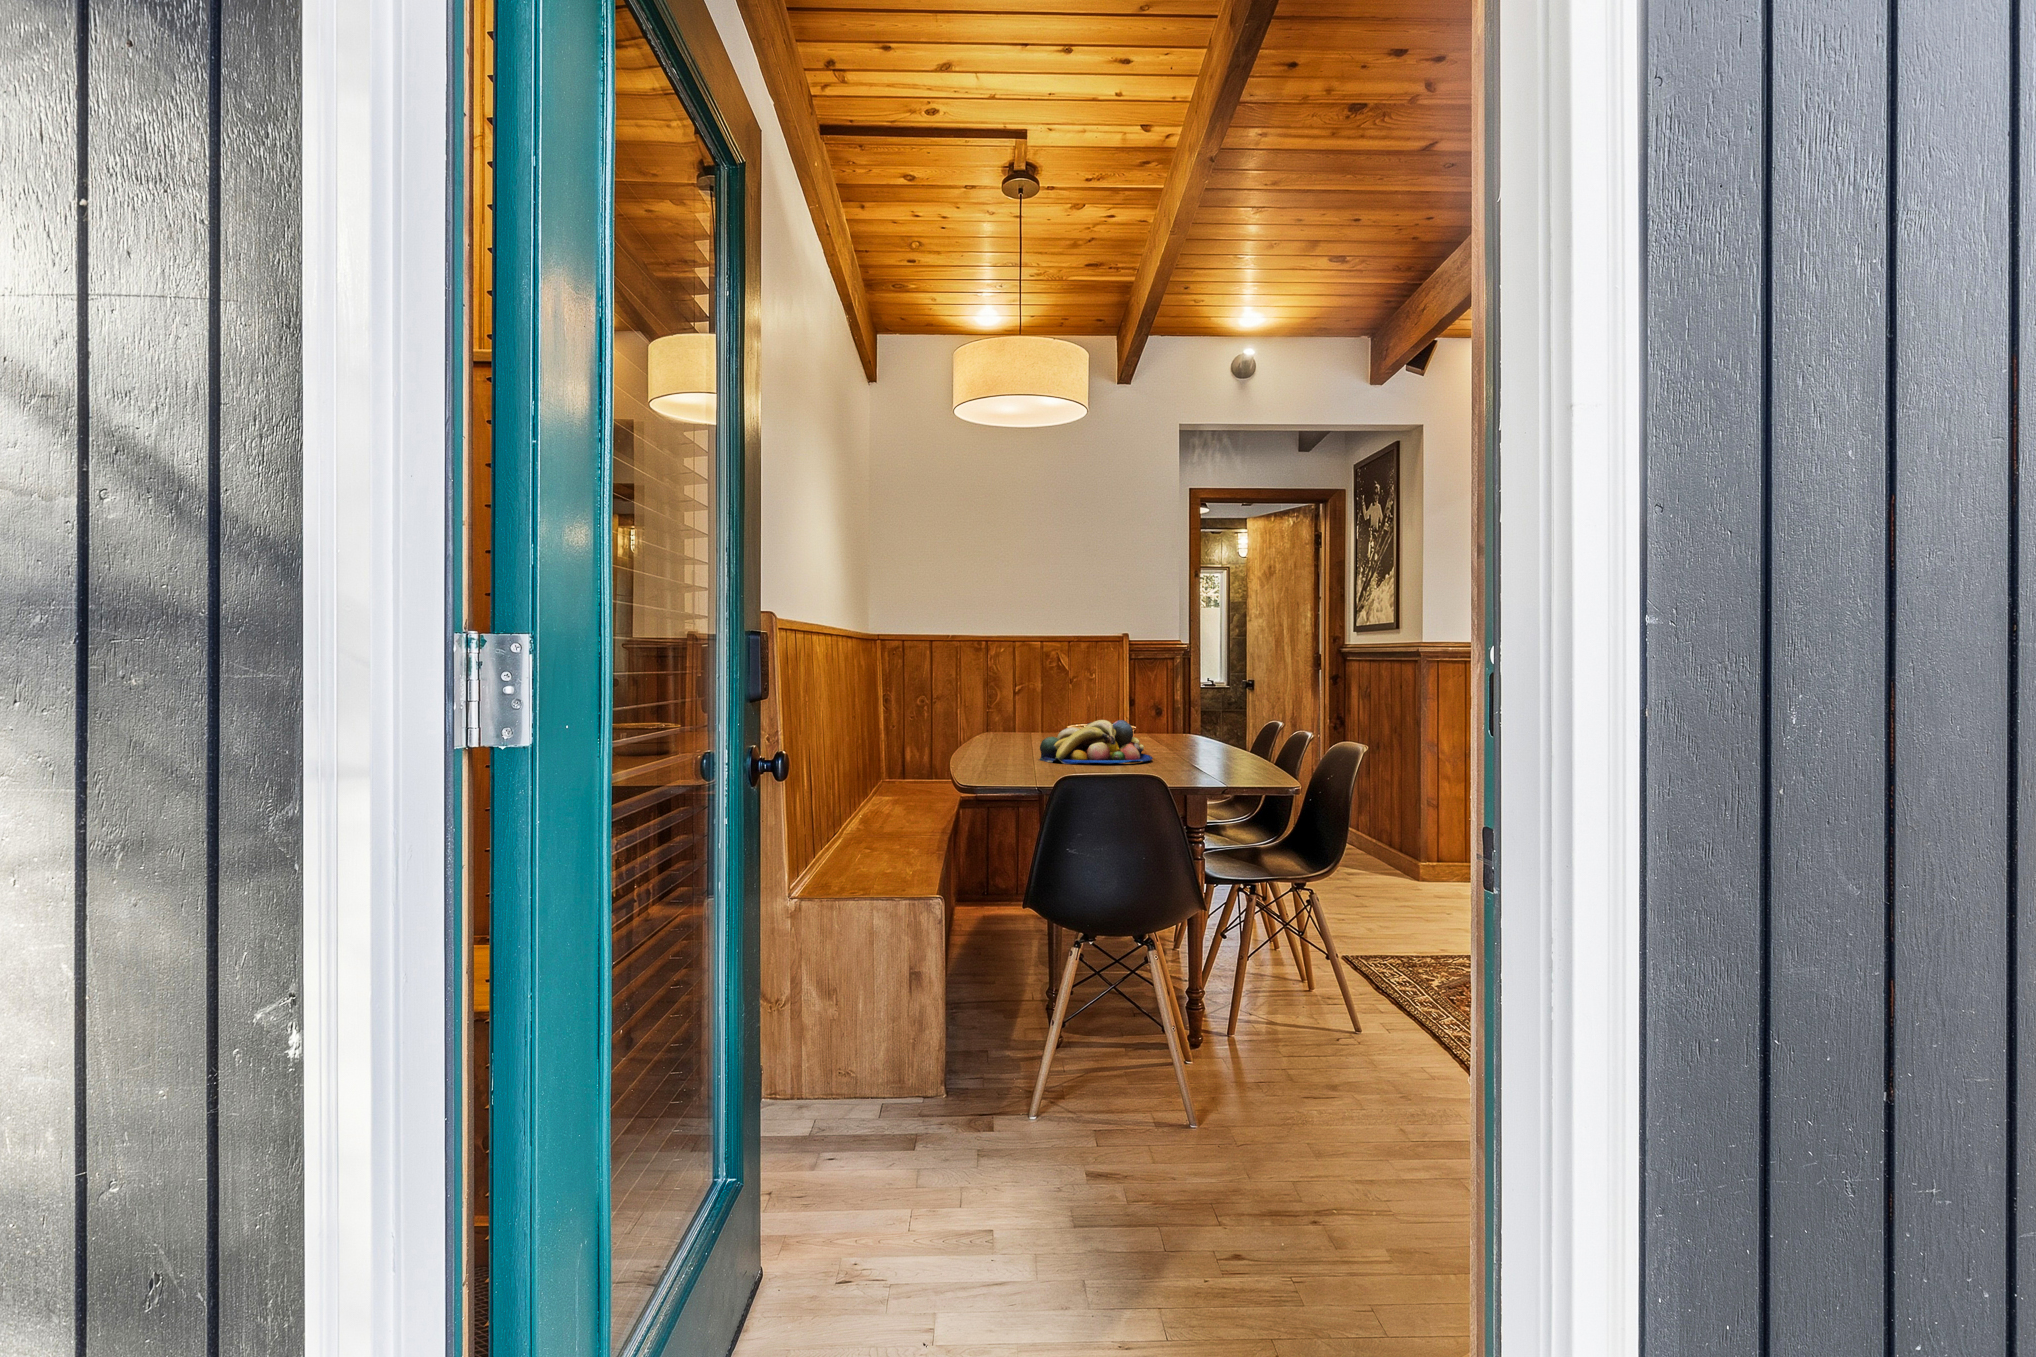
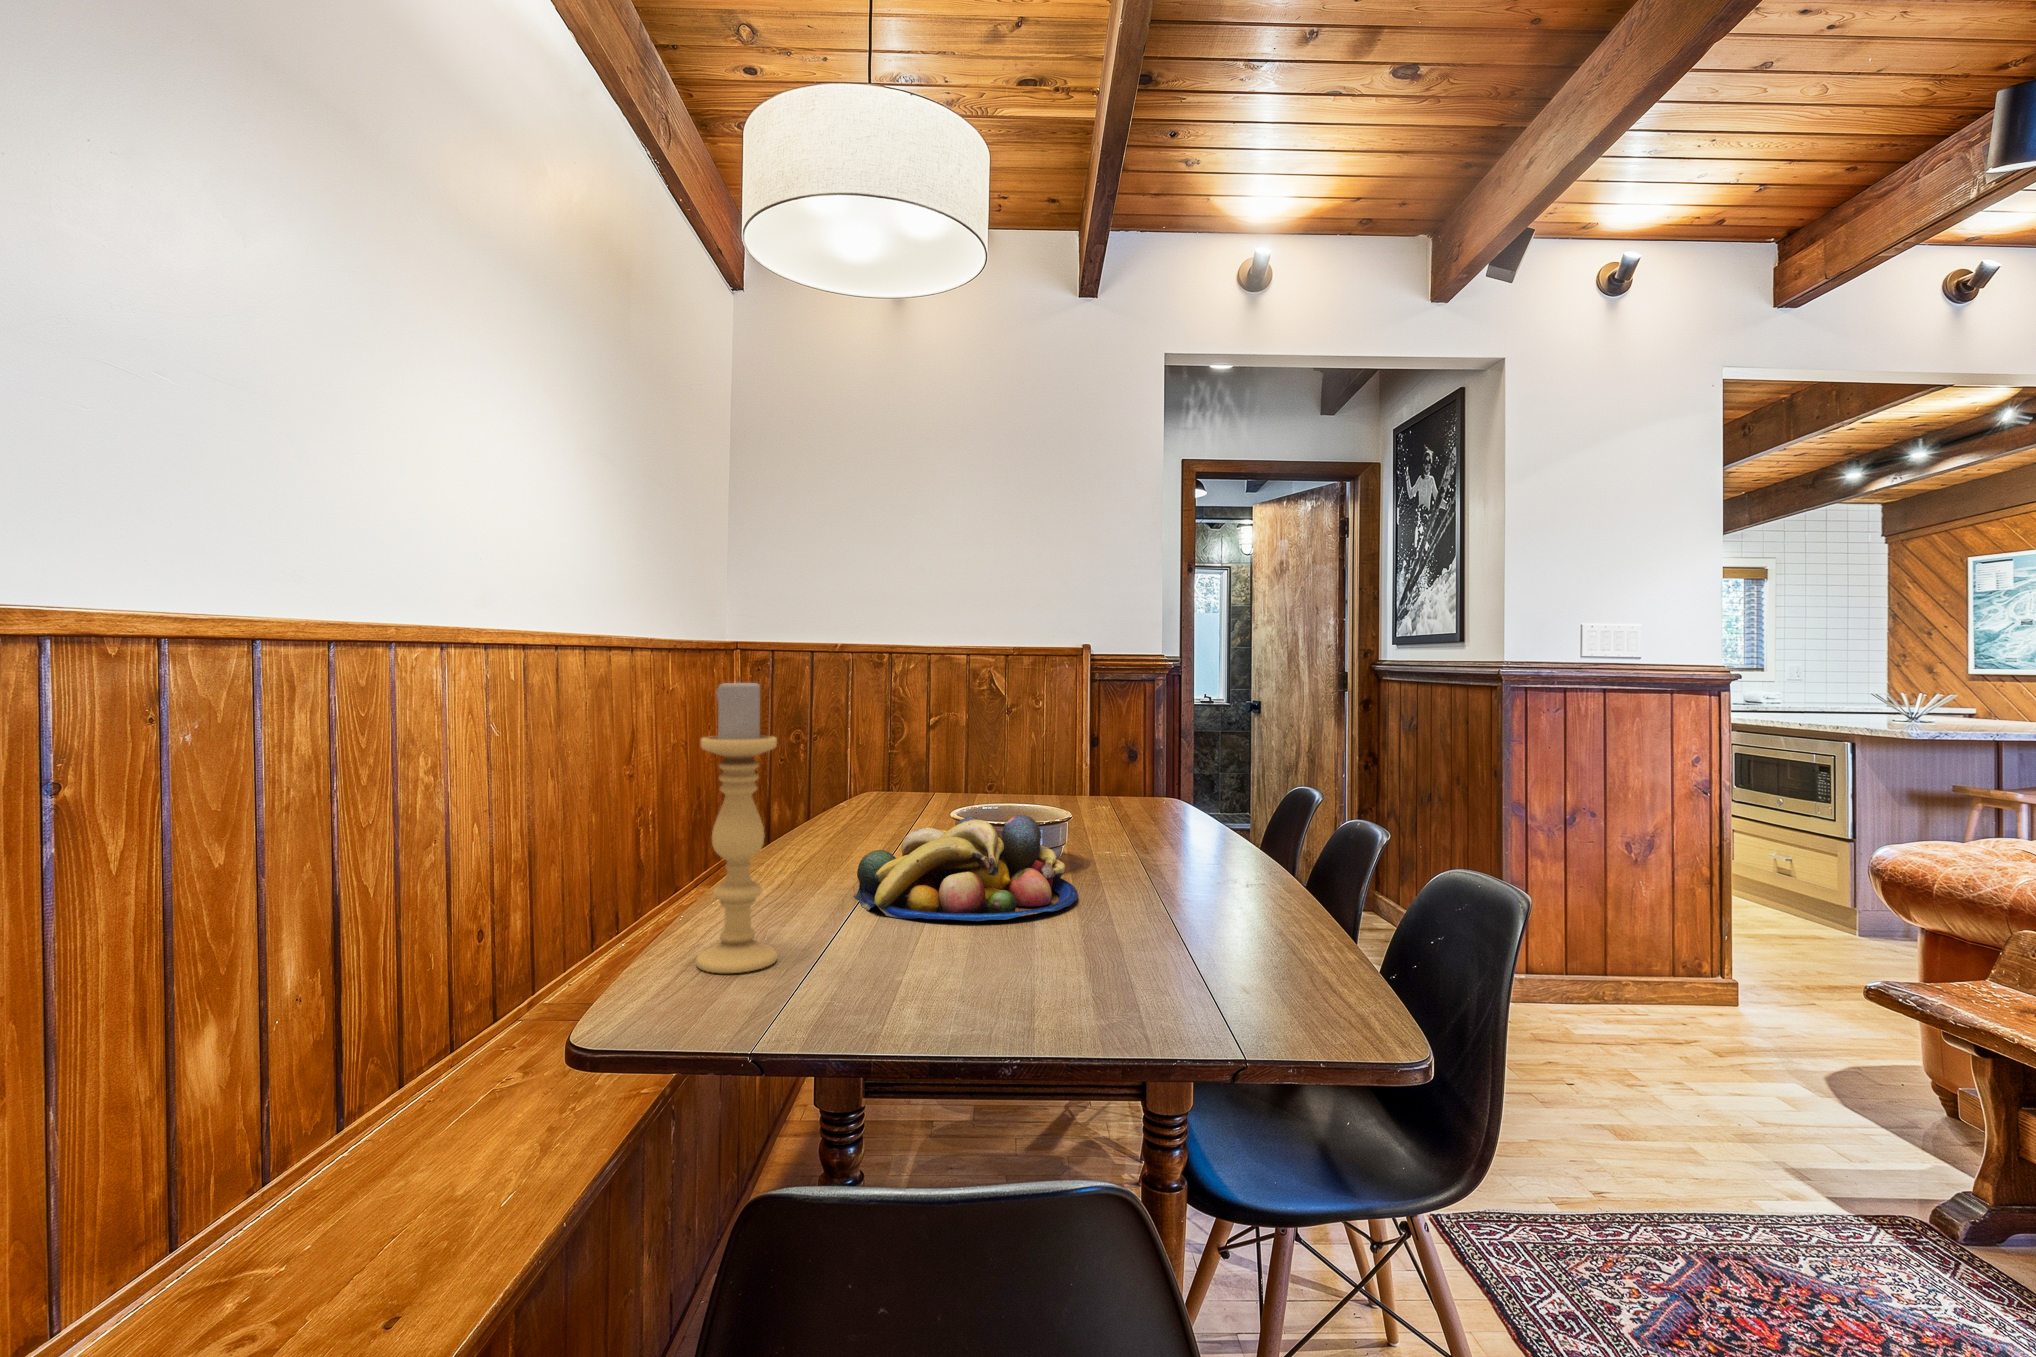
candle holder: none [996,645,1030,772] -> present [696,678,777,973]

